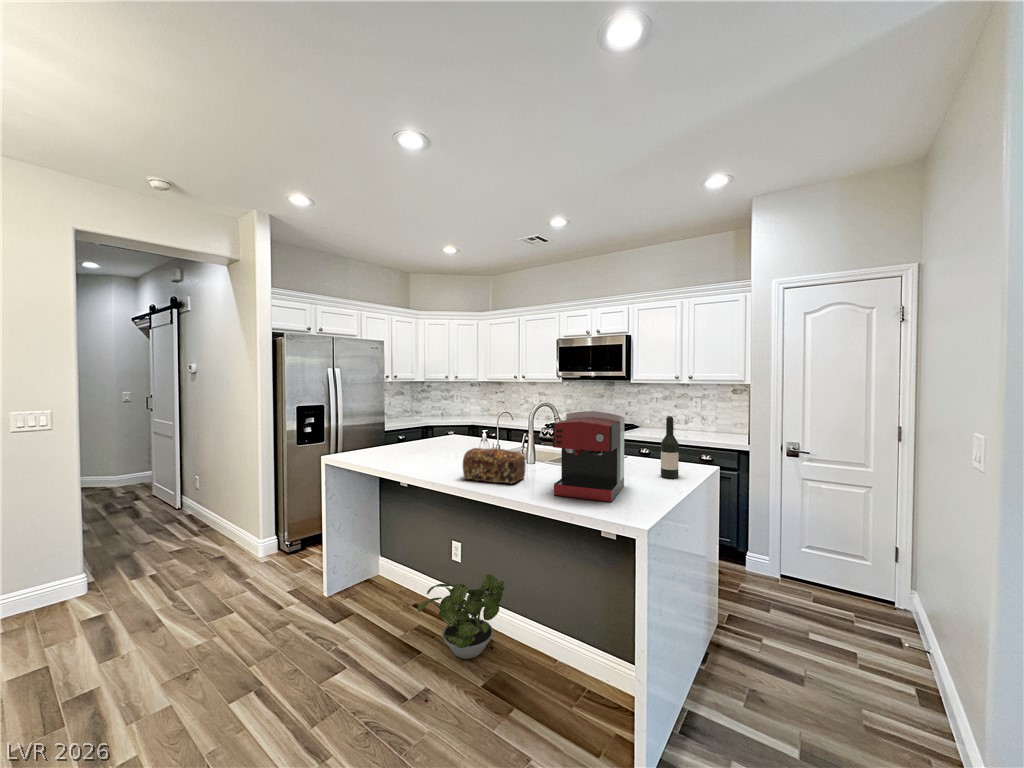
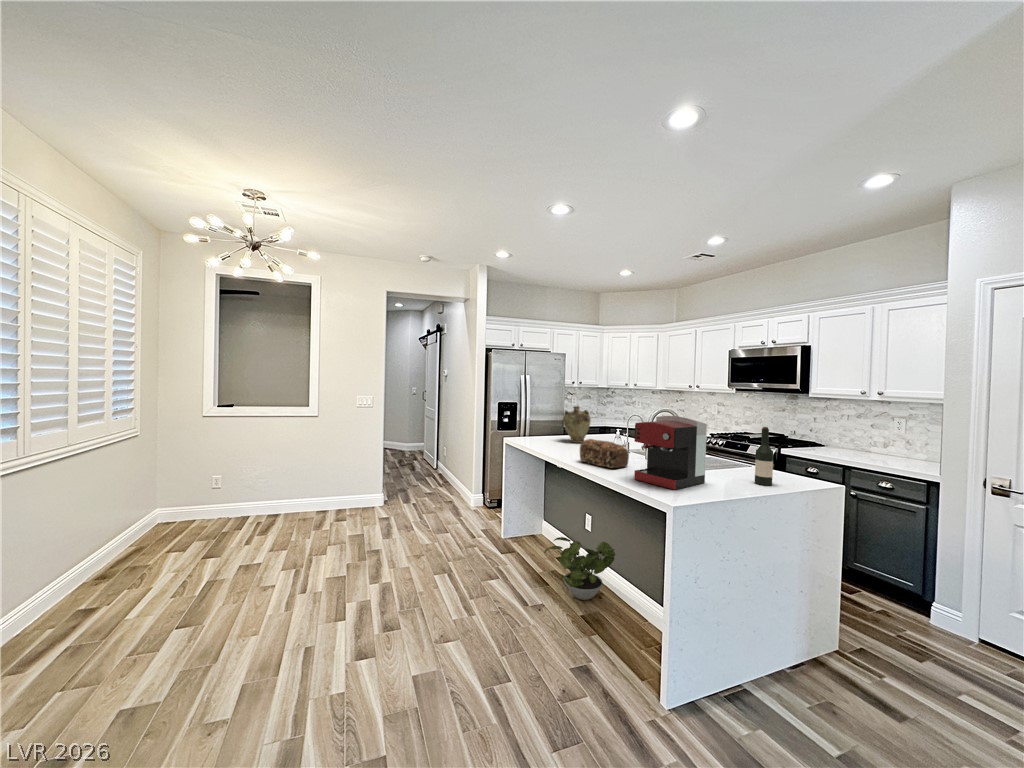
vase: none [408,406,444,452] -> present [563,406,591,443]

